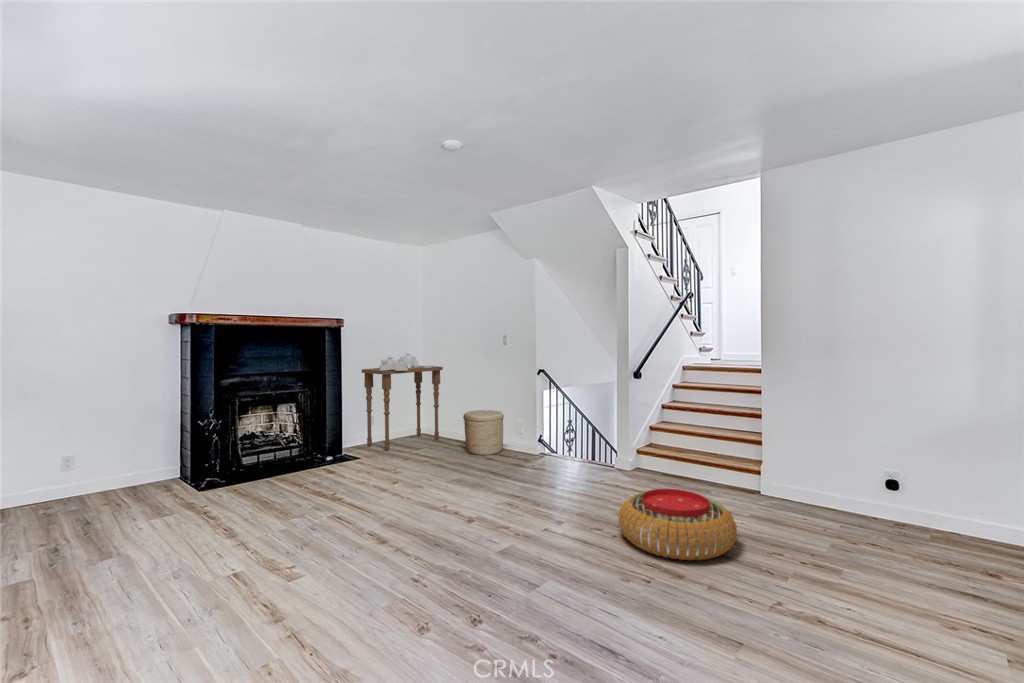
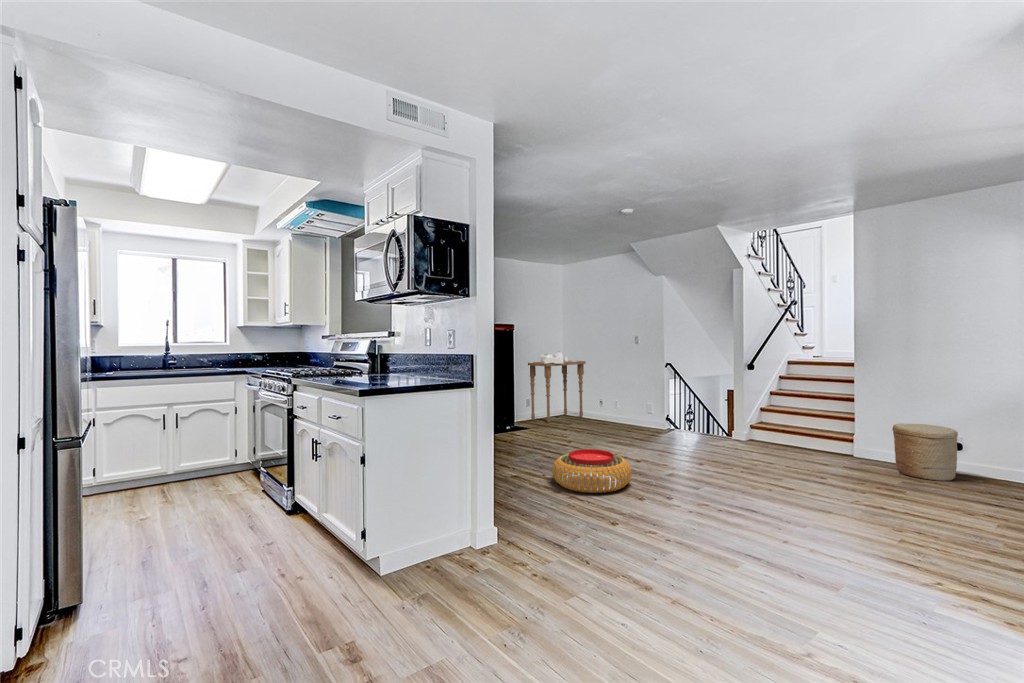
woven basket: present [464,410,504,455] -> present [892,423,958,481]
pouf: present [618,489,737,560] -> present [552,449,631,493]

